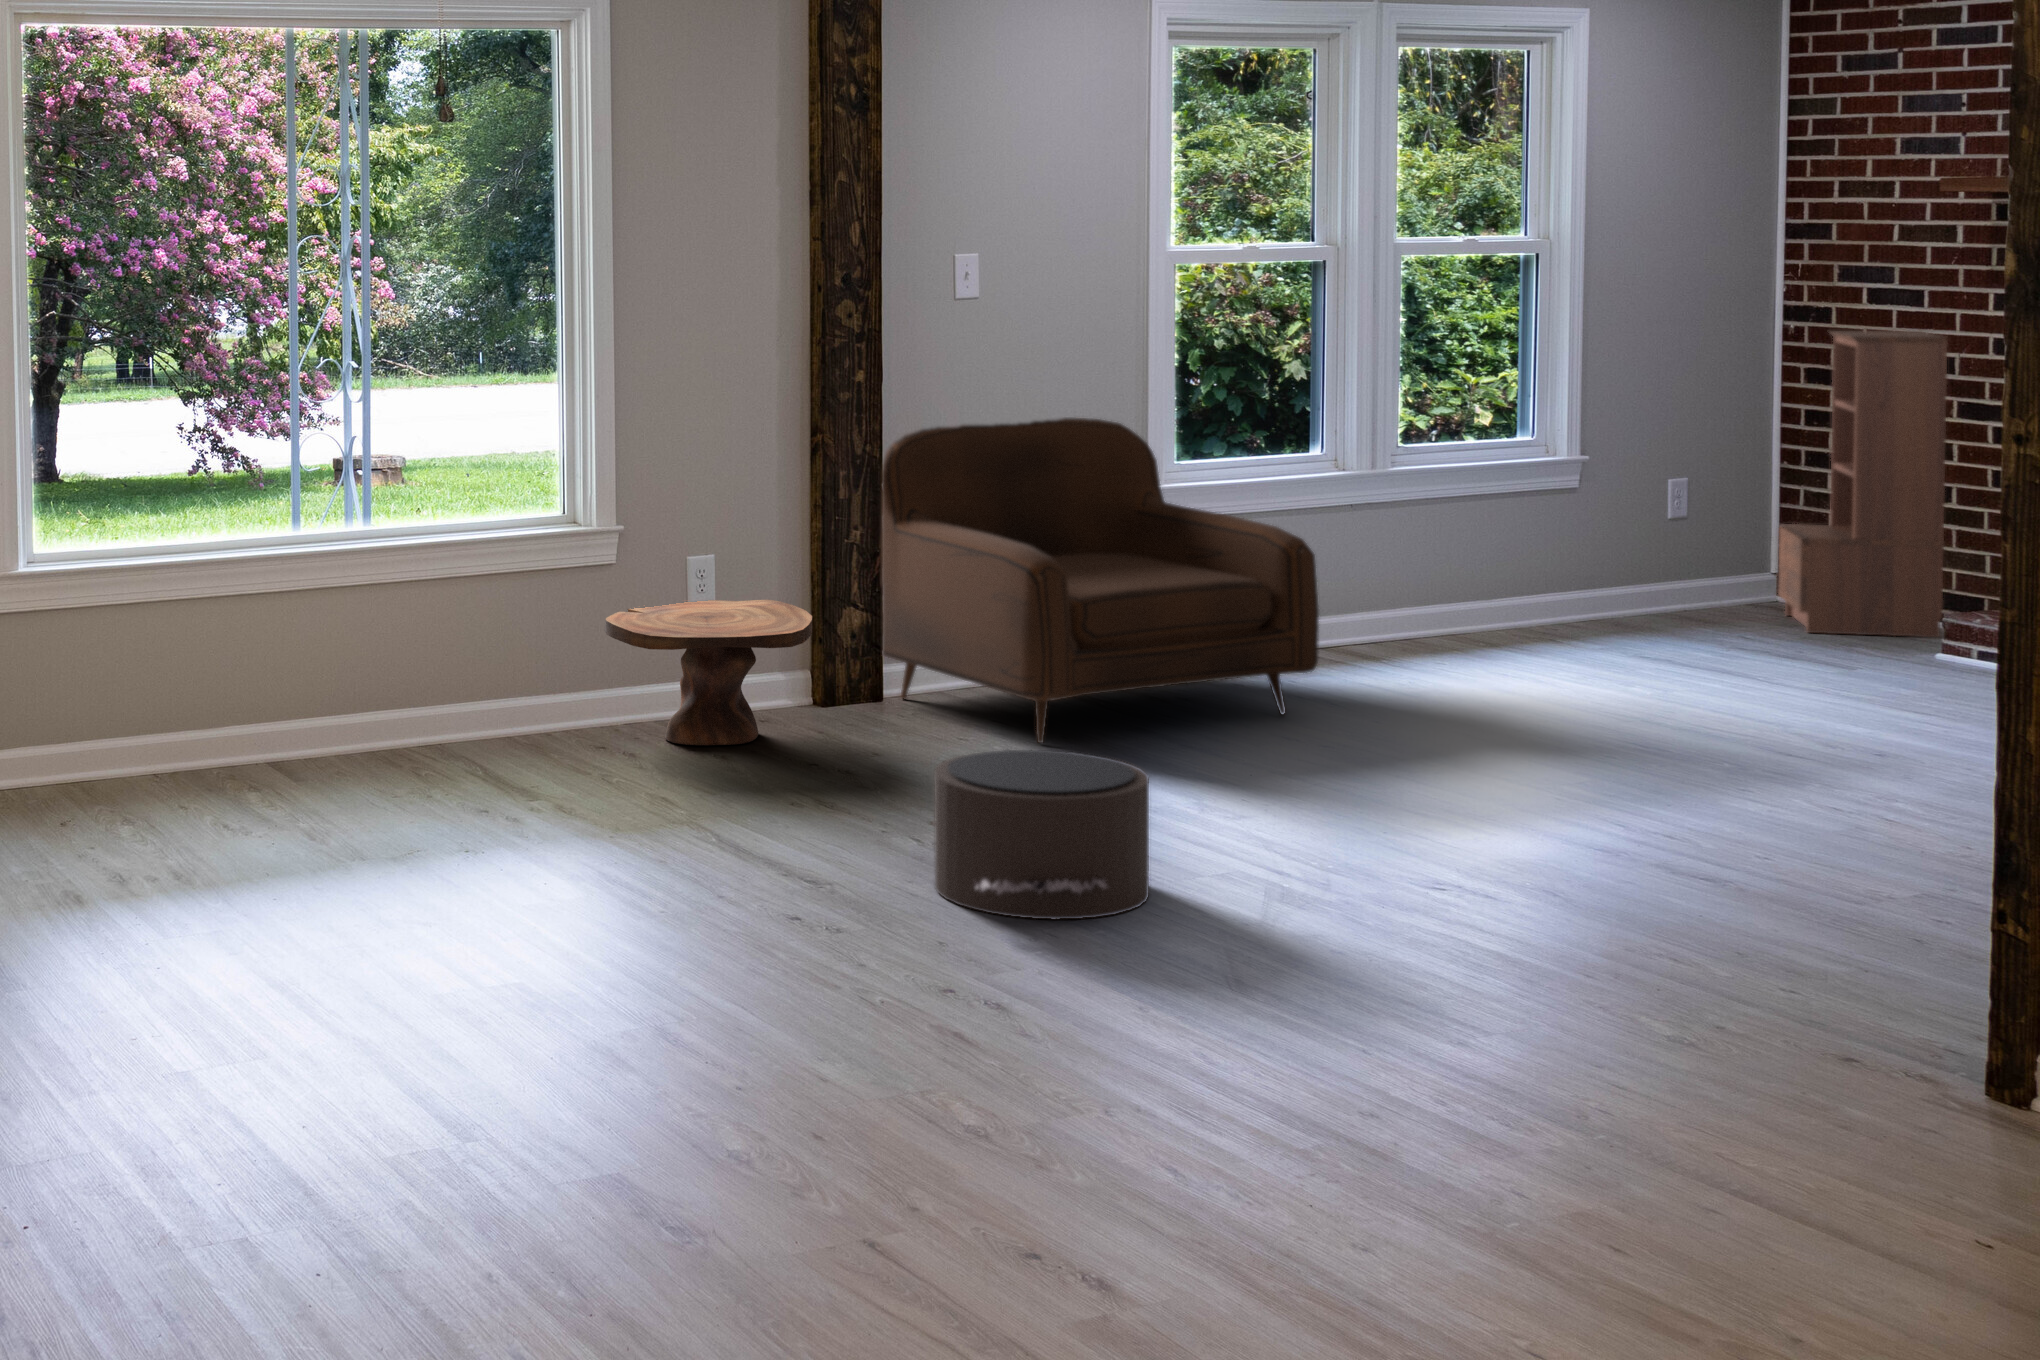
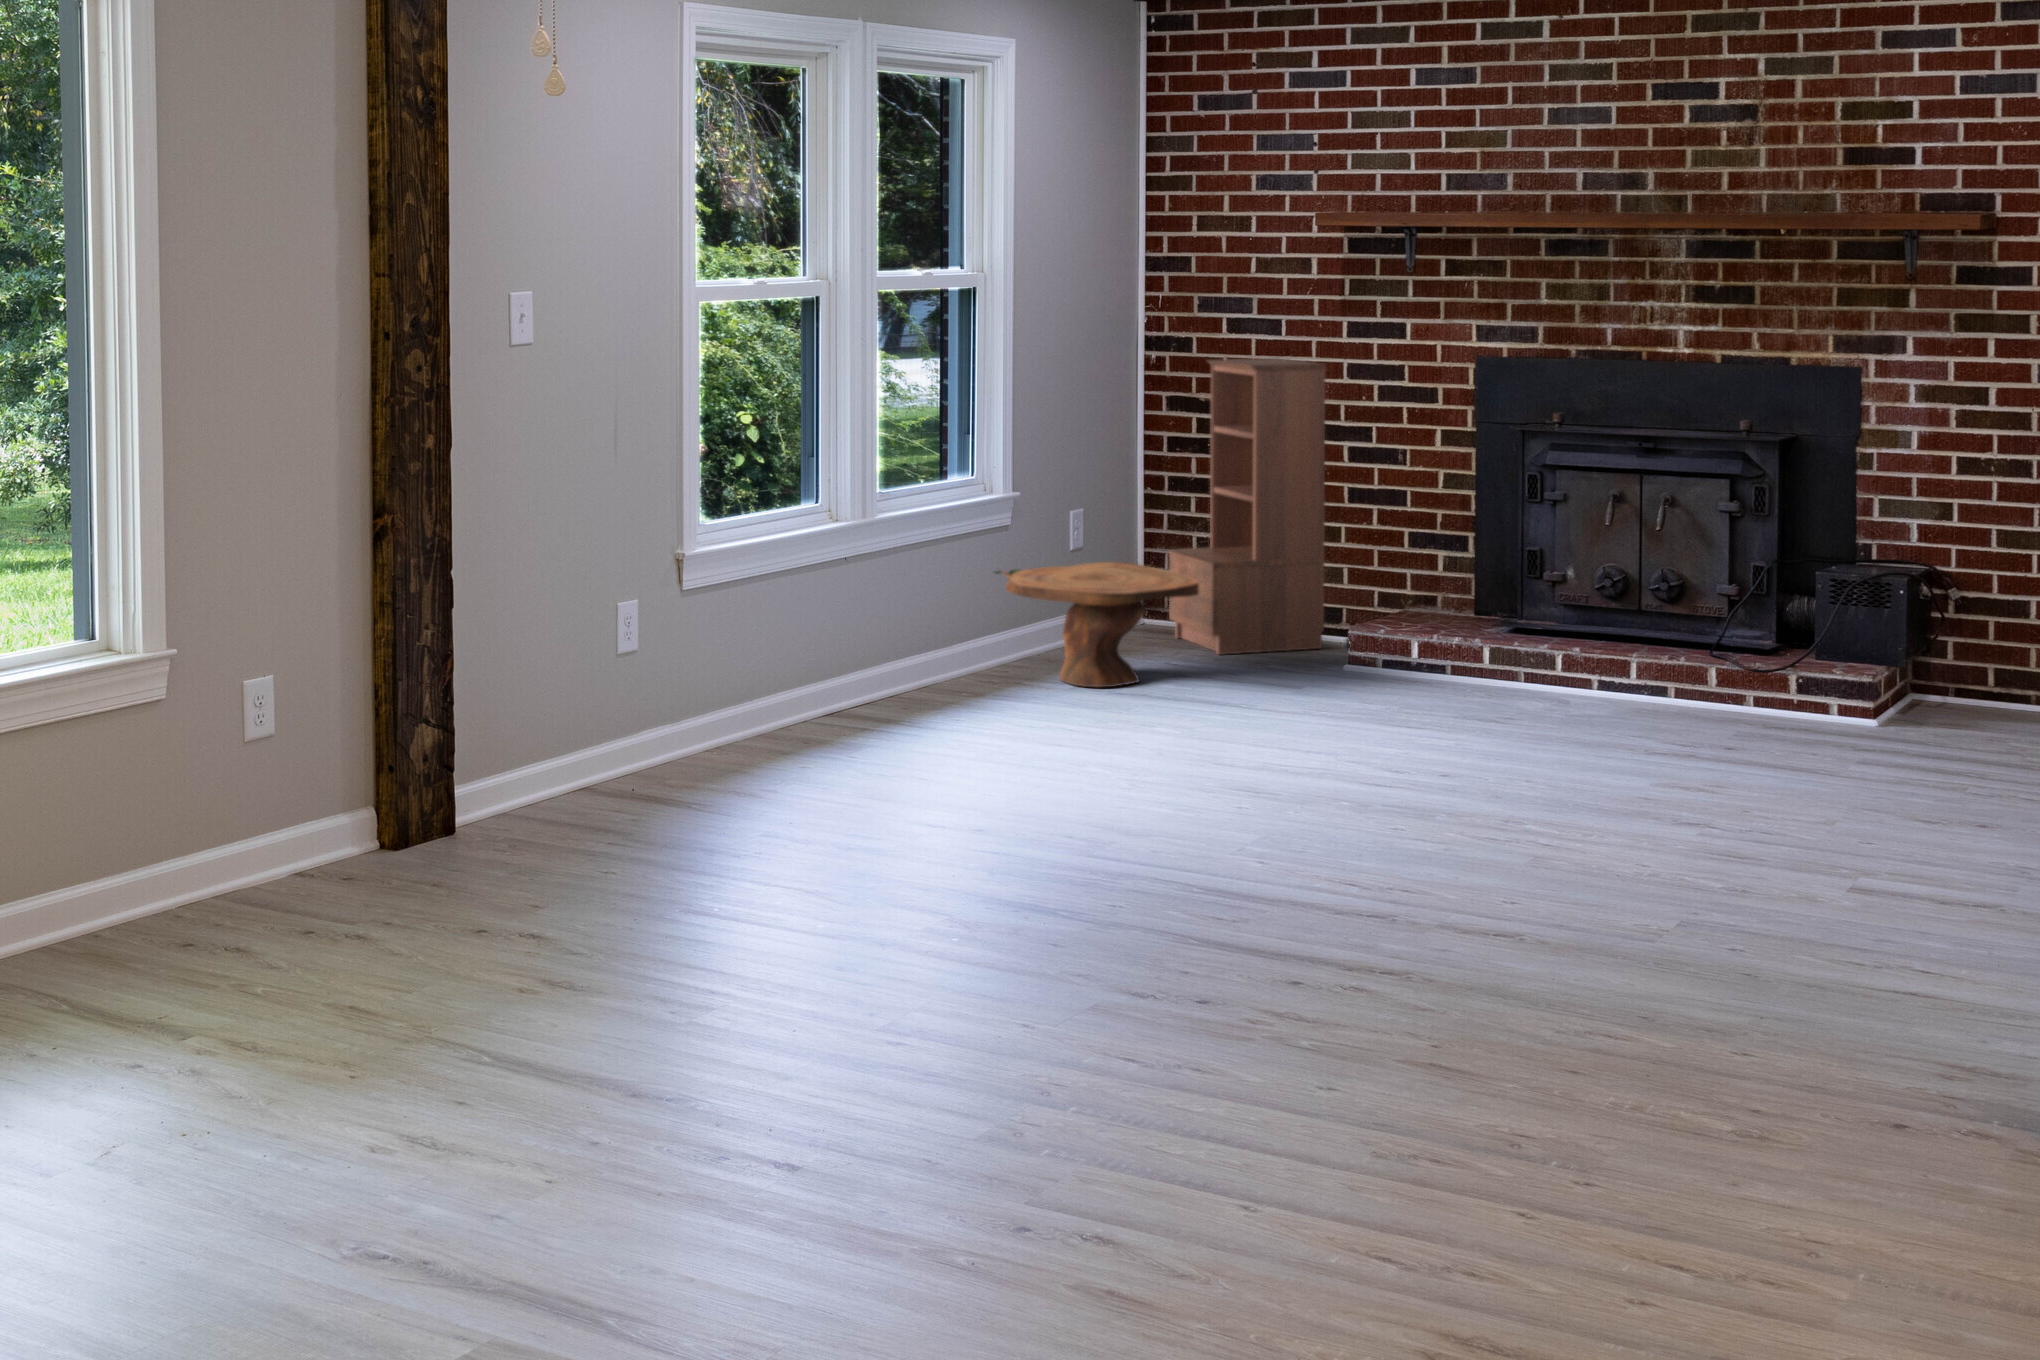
armchair: present [882,418,1319,743] -> none [438,482,953,881]
side table: present [604,600,812,745] -> present [995,562,1199,687]
pouf: present [932,750,1149,919] -> none [811,911,1127,1143]

